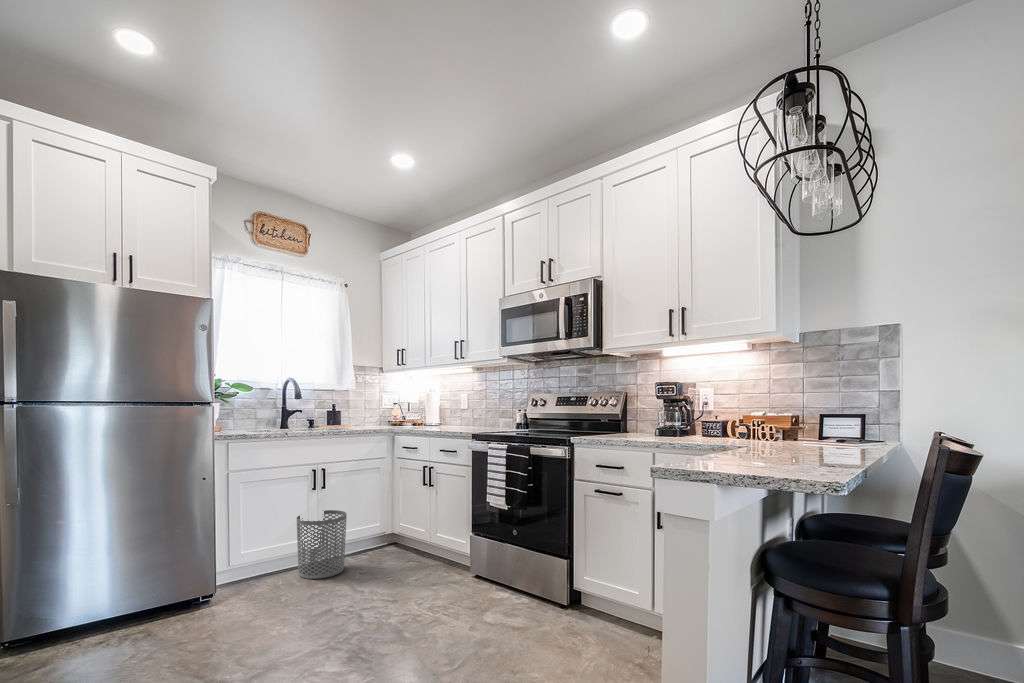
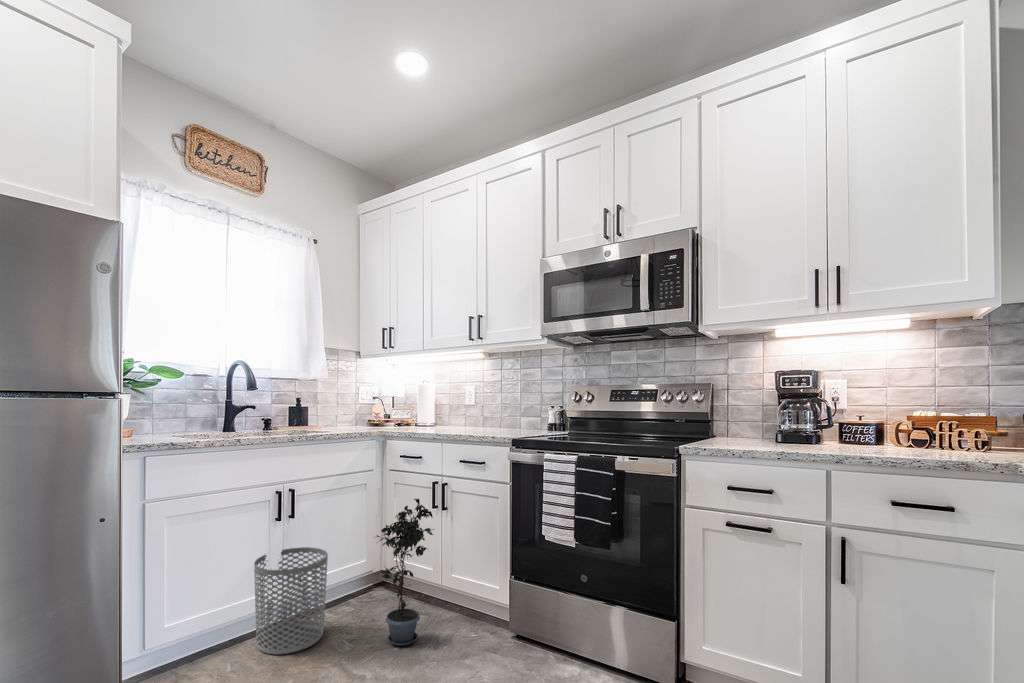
potted plant: none [375,476,418,579] -> present [377,499,433,646]

